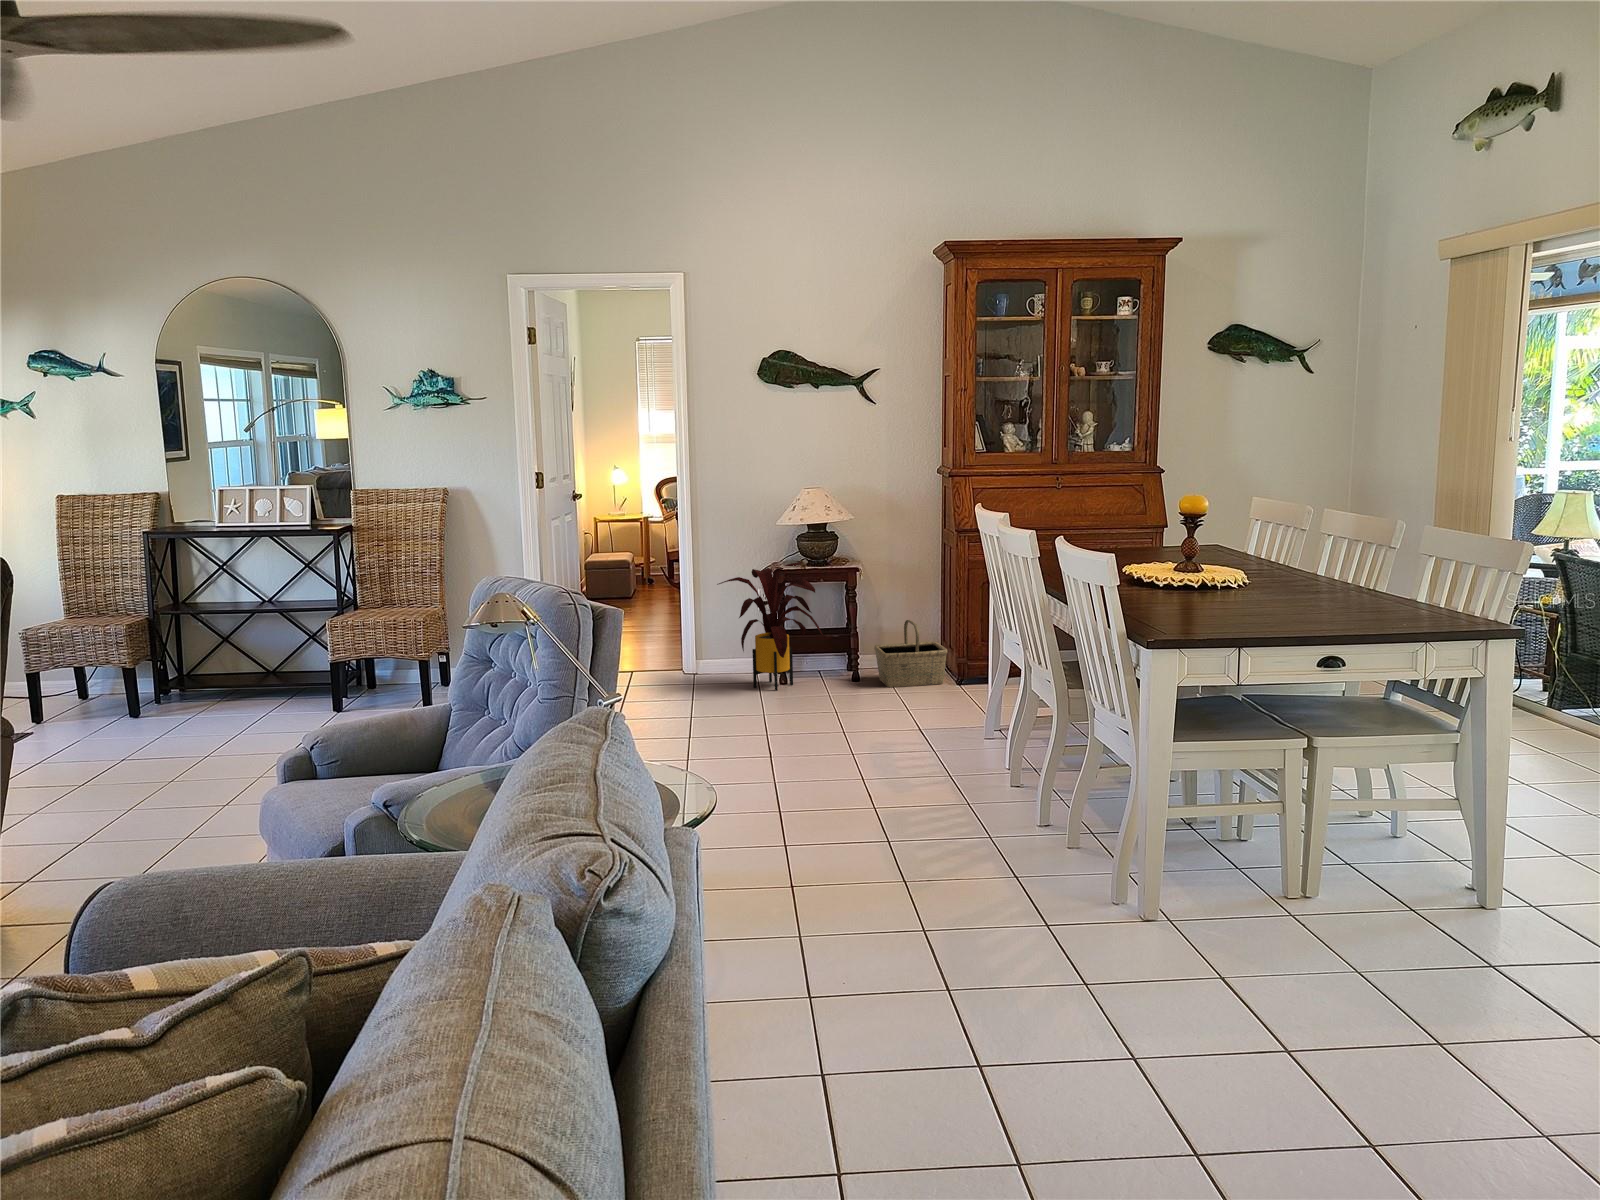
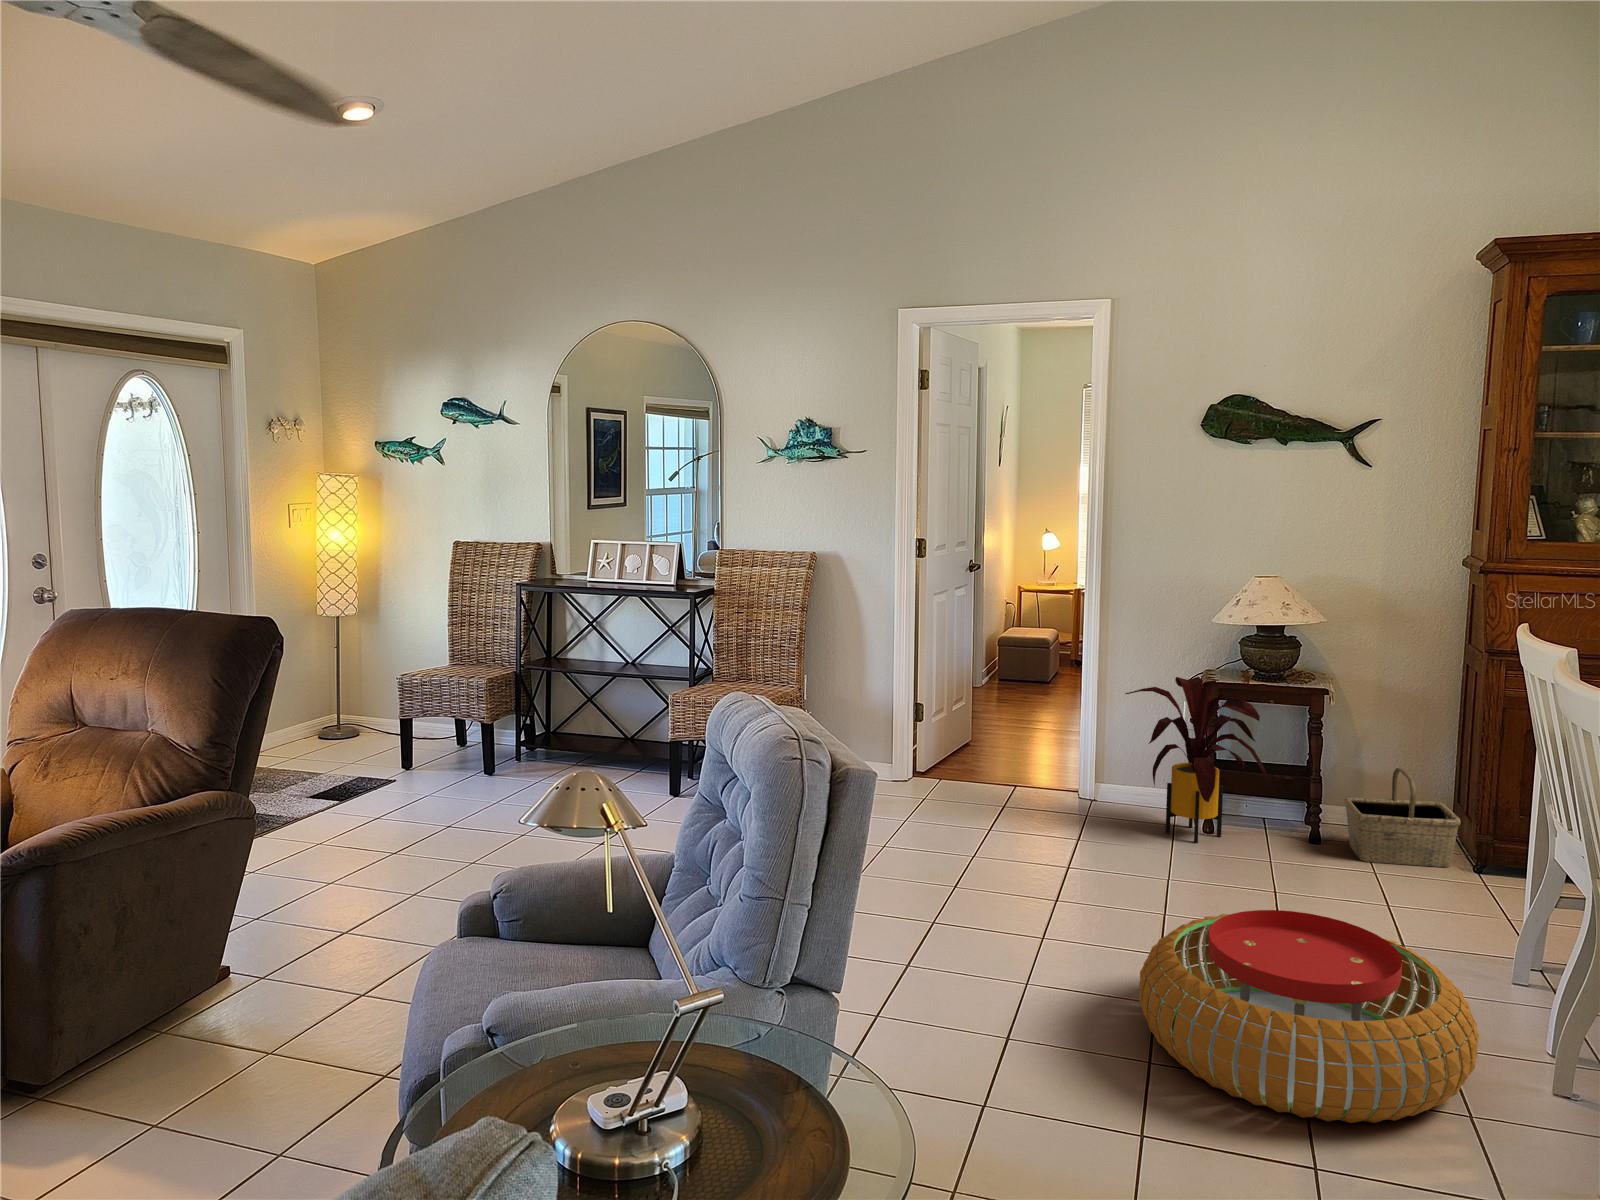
pouf: none [758,701,958,813] -> present [1139,910,1479,1123]

